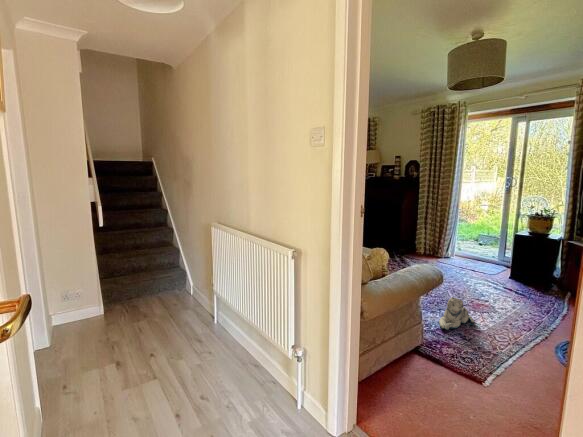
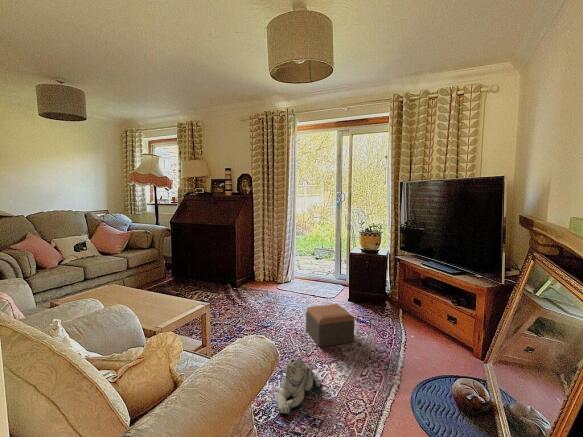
footstool: none [464,272,512,305] -> present [306,304,354,347]

